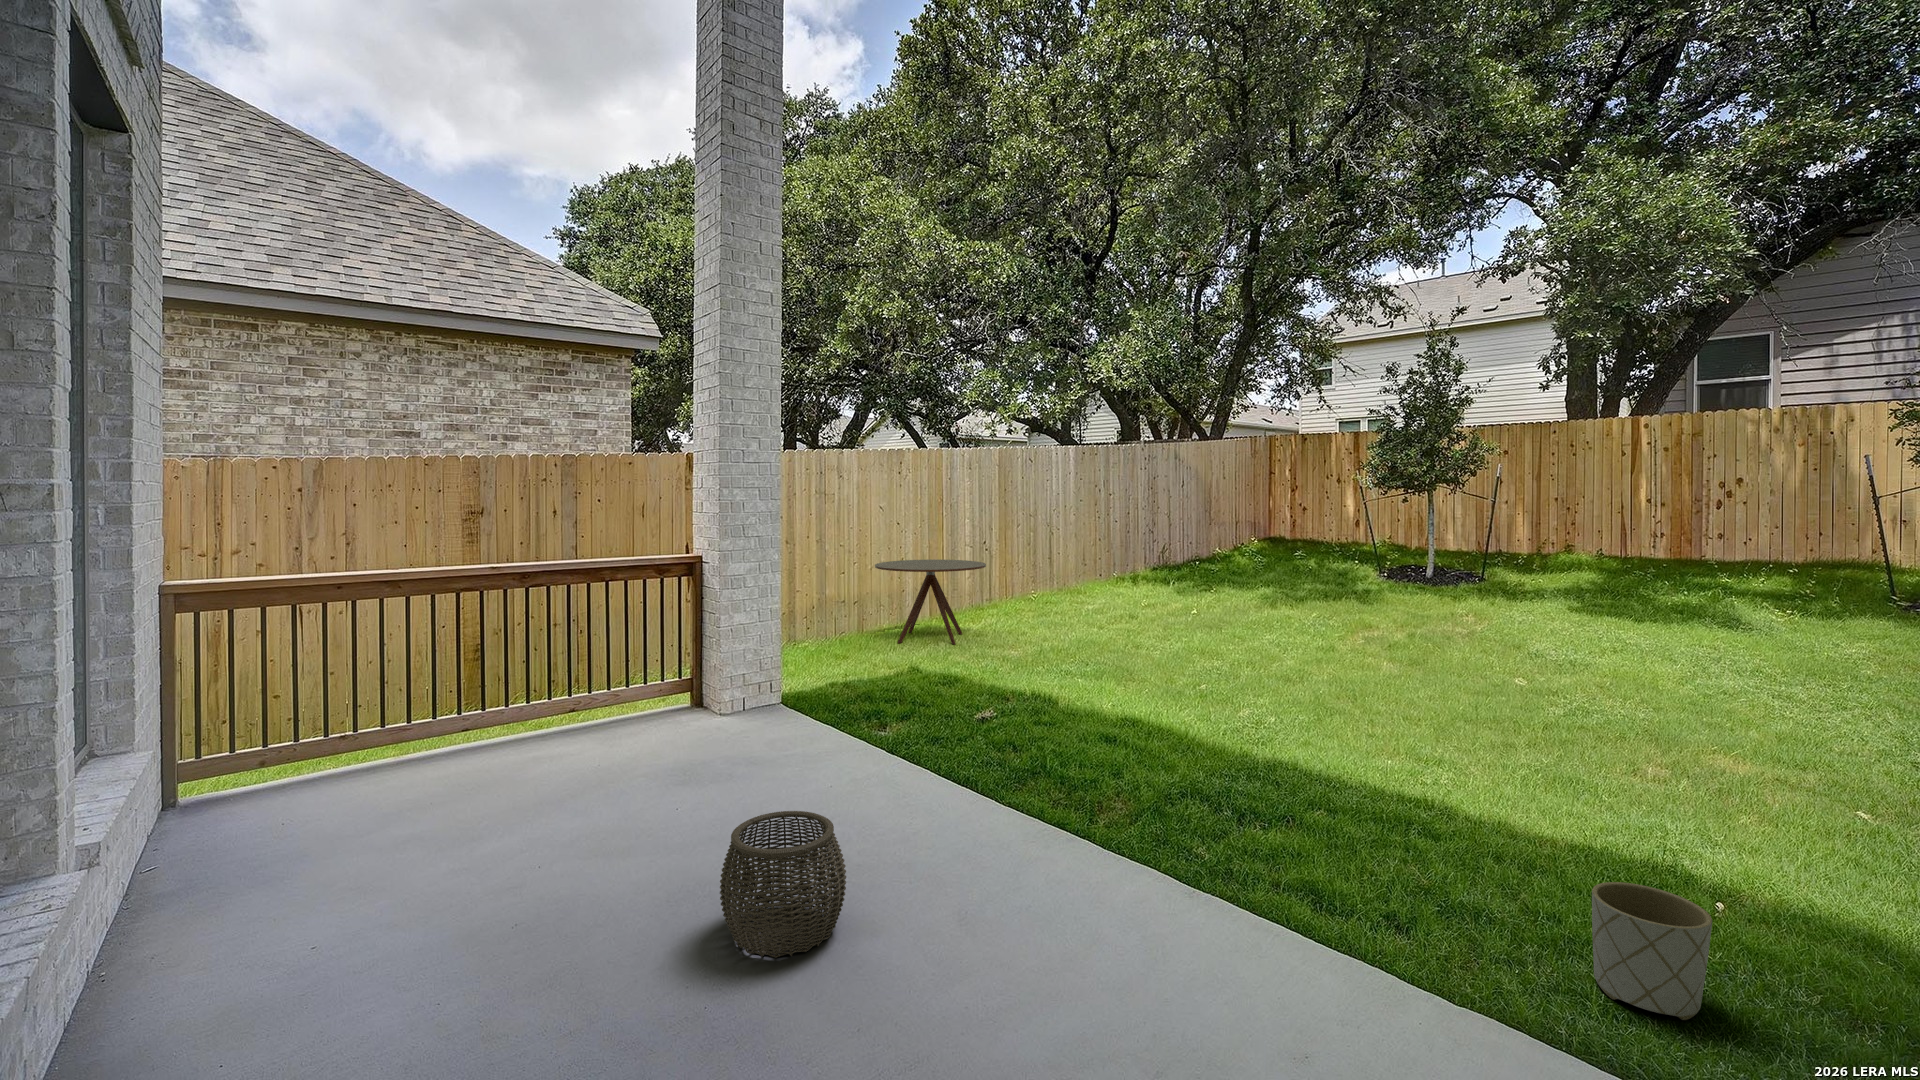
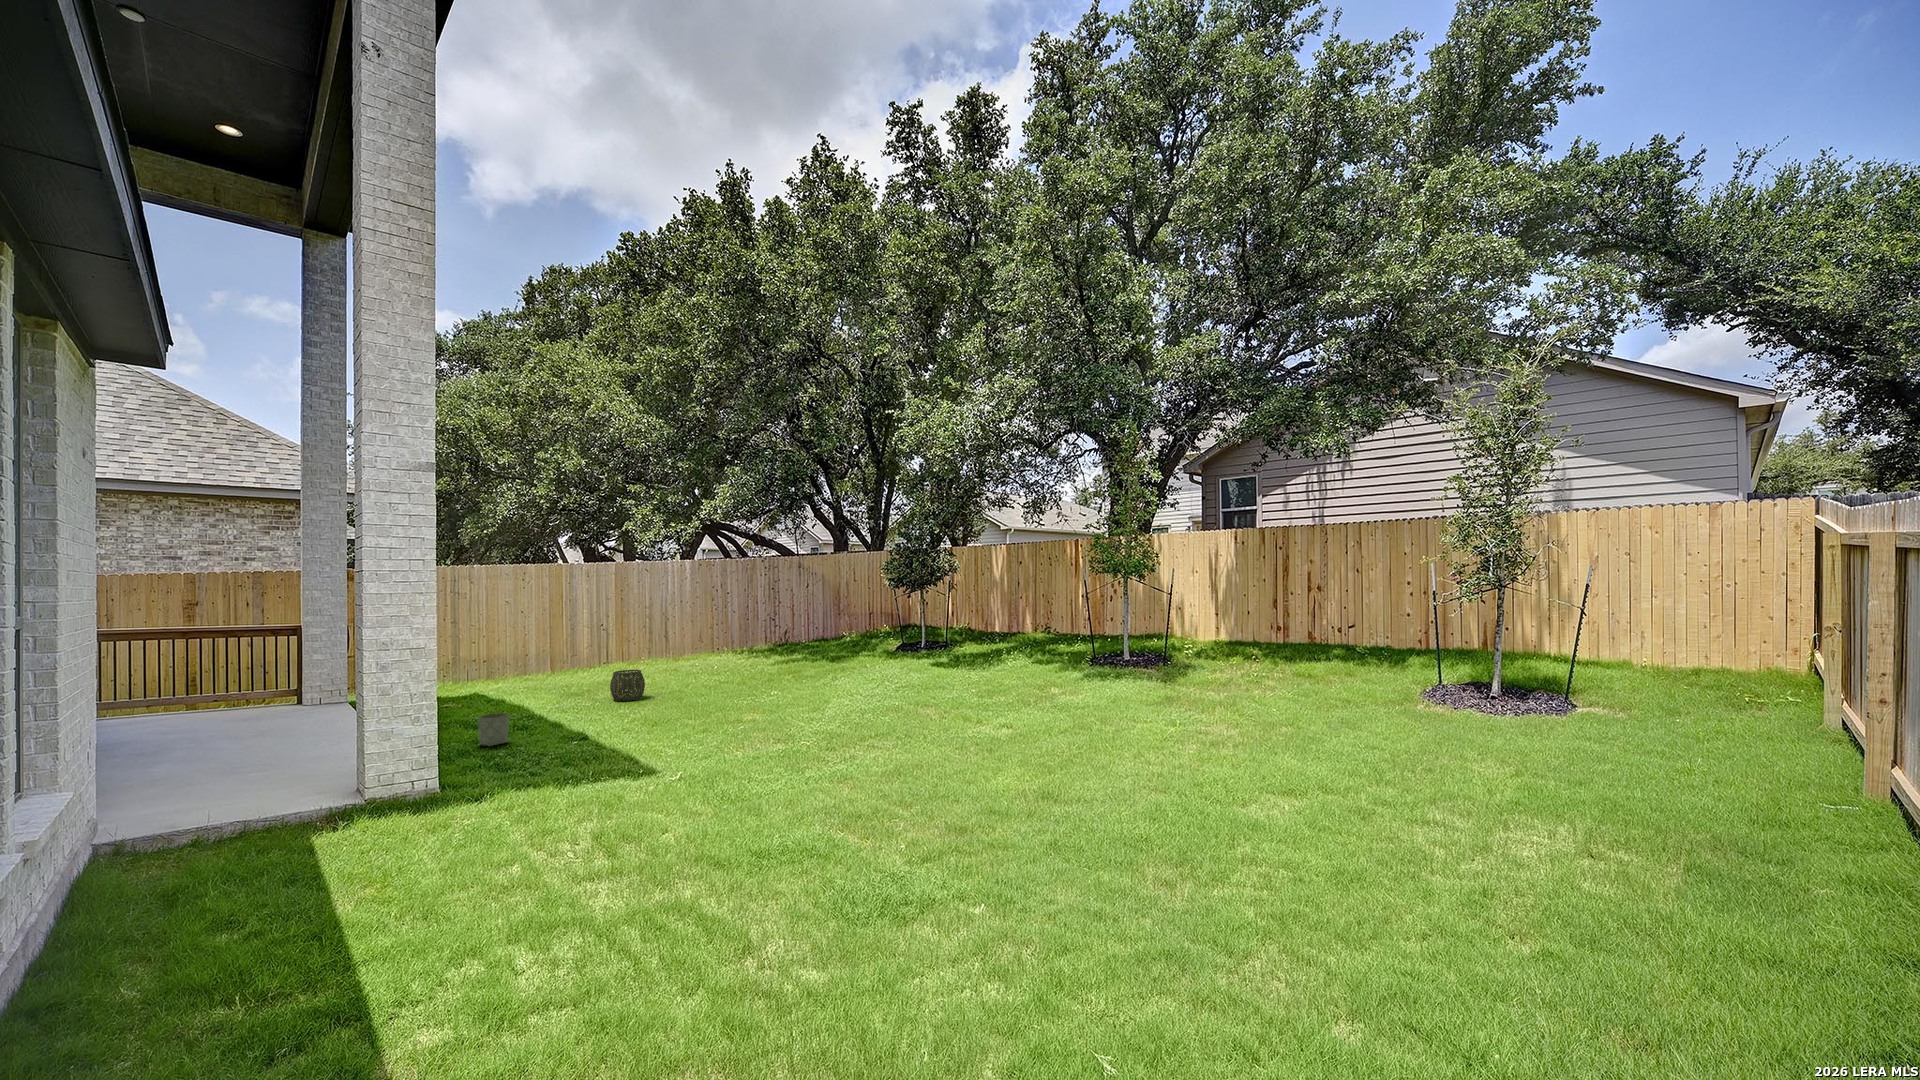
round table: present [875,559,986,644] -> none [464,625,539,675]
woven basket: present [720,811,846,958] -> present [610,670,645,701]

